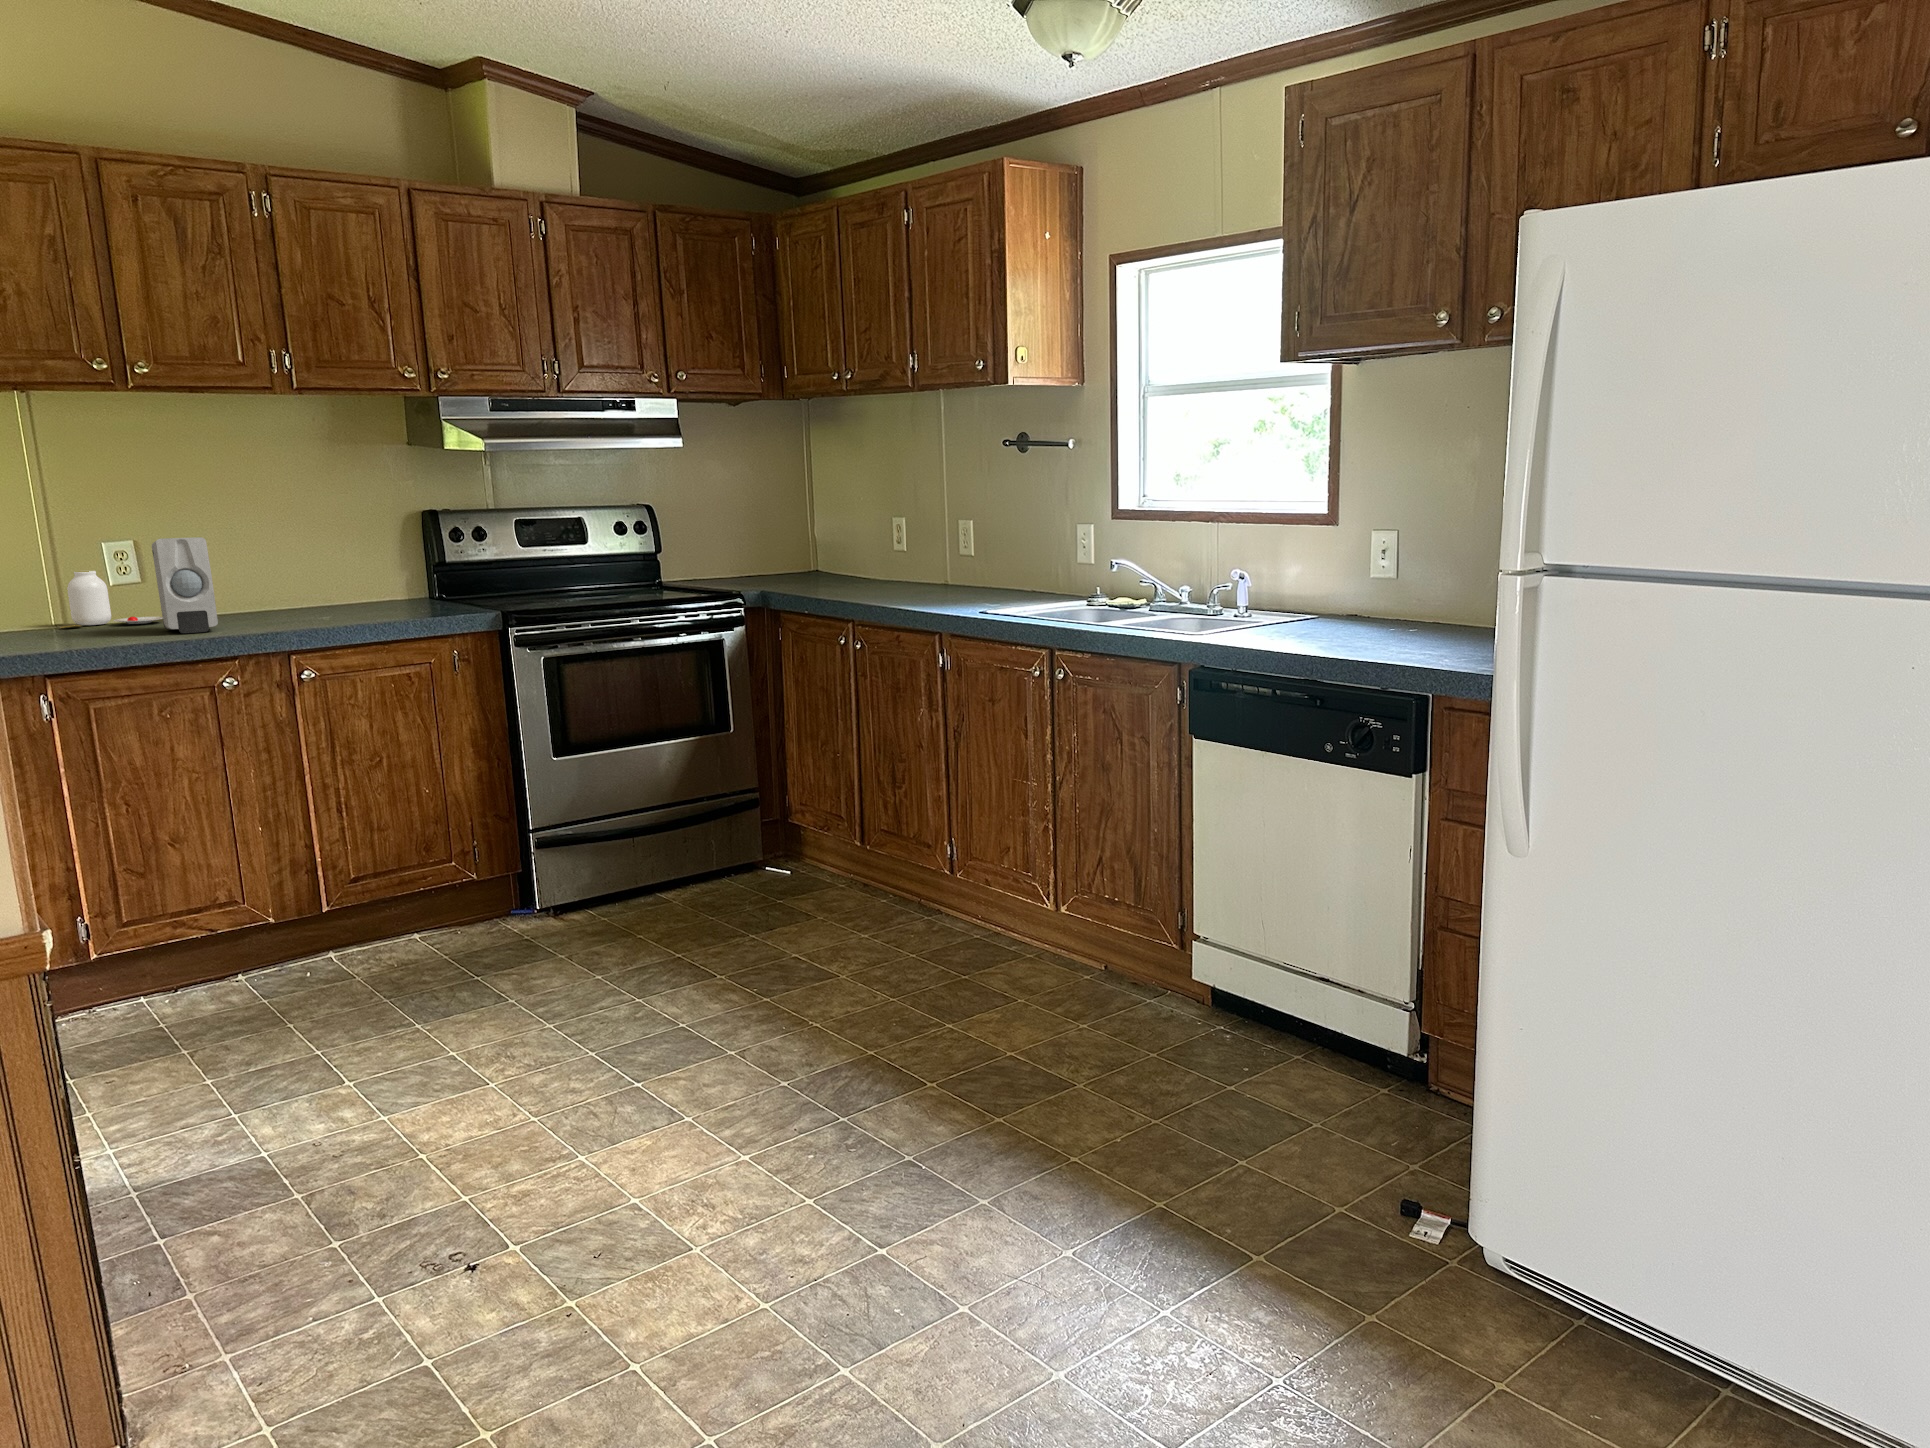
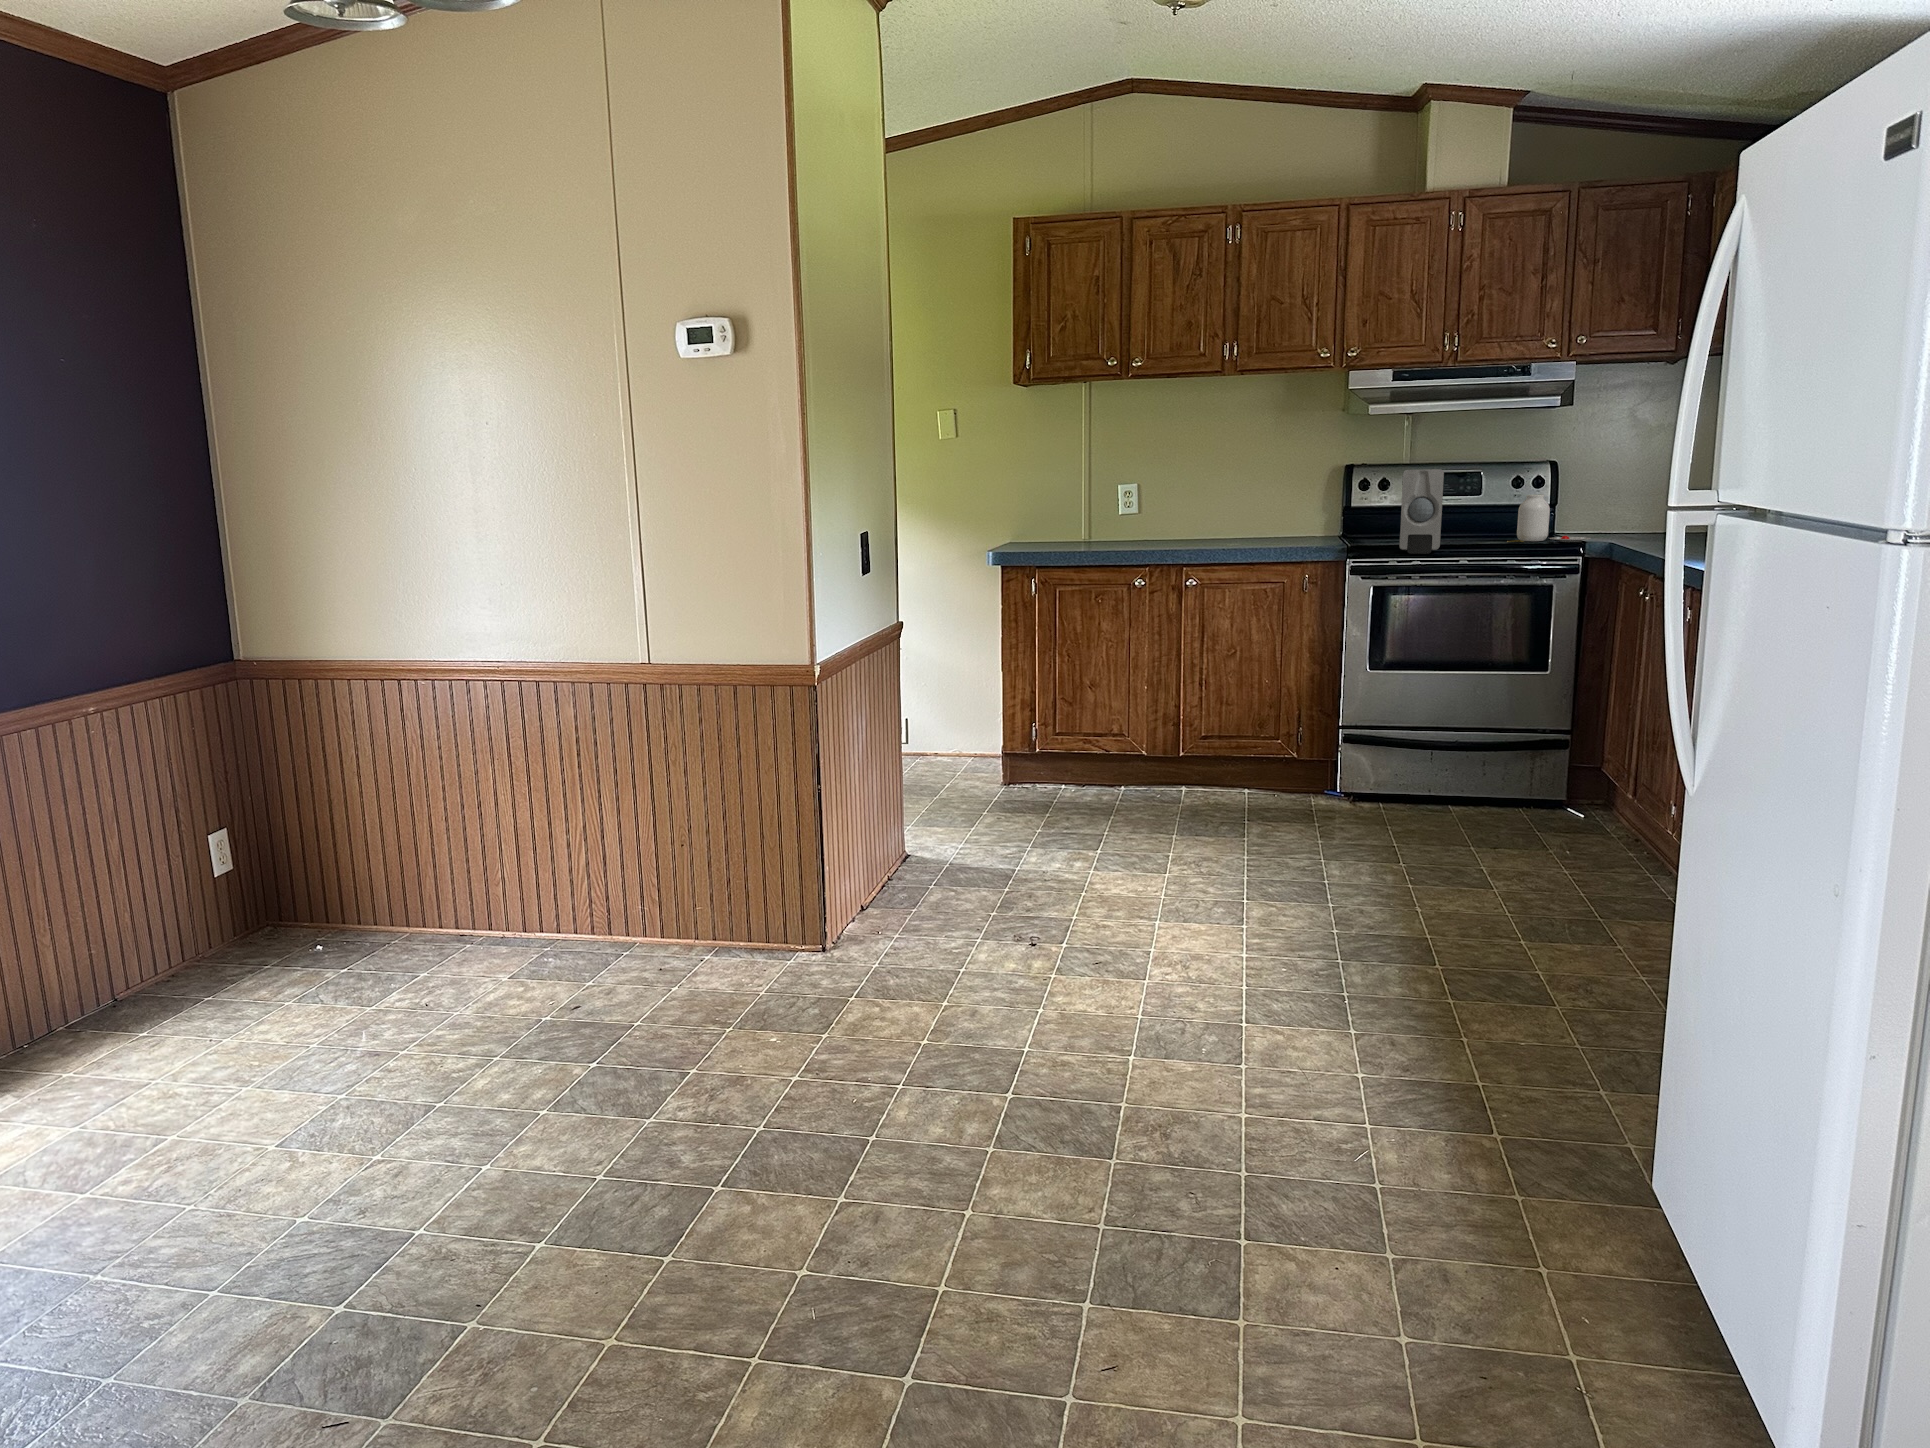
jar: present [60,571,163,628] -> present [1507,495,1591,542]

